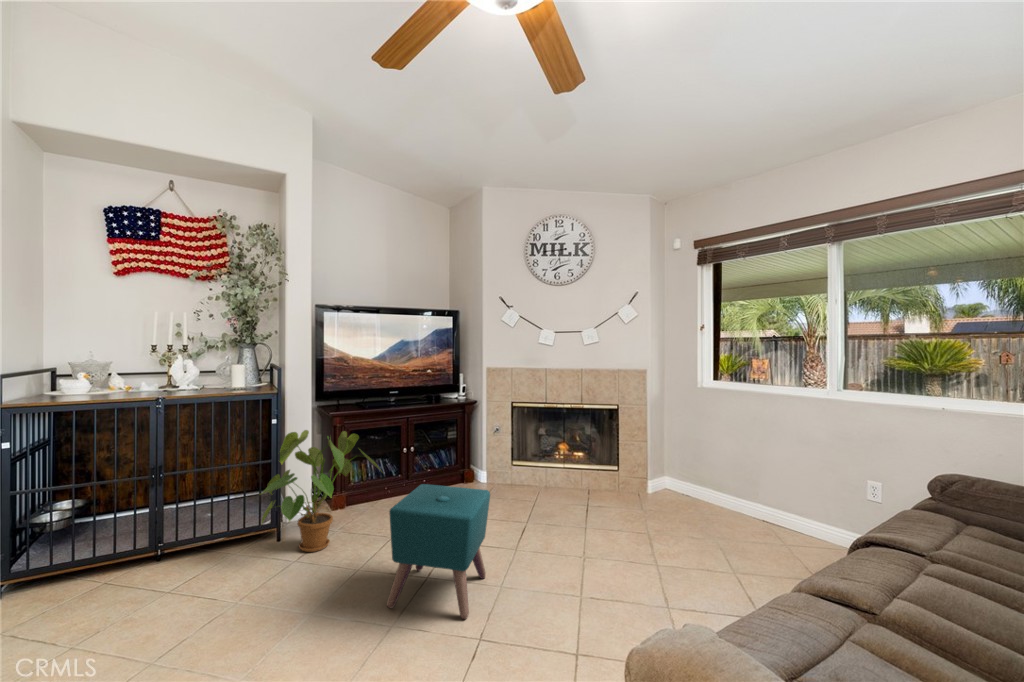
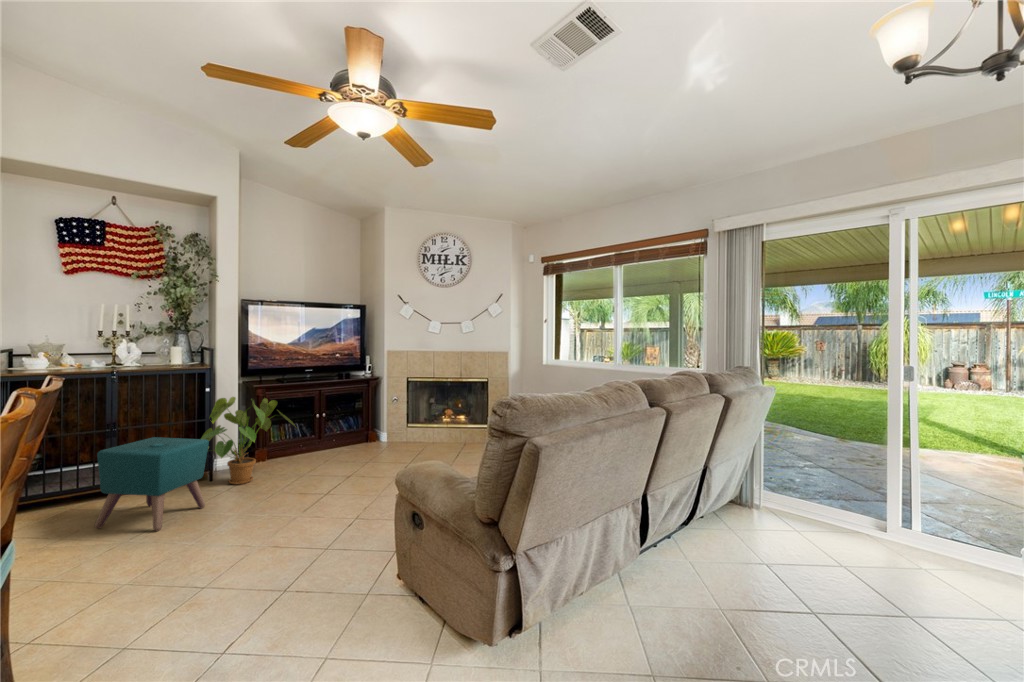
ottoman: present [387,484,490,619] -> present [95,437,209,531]

